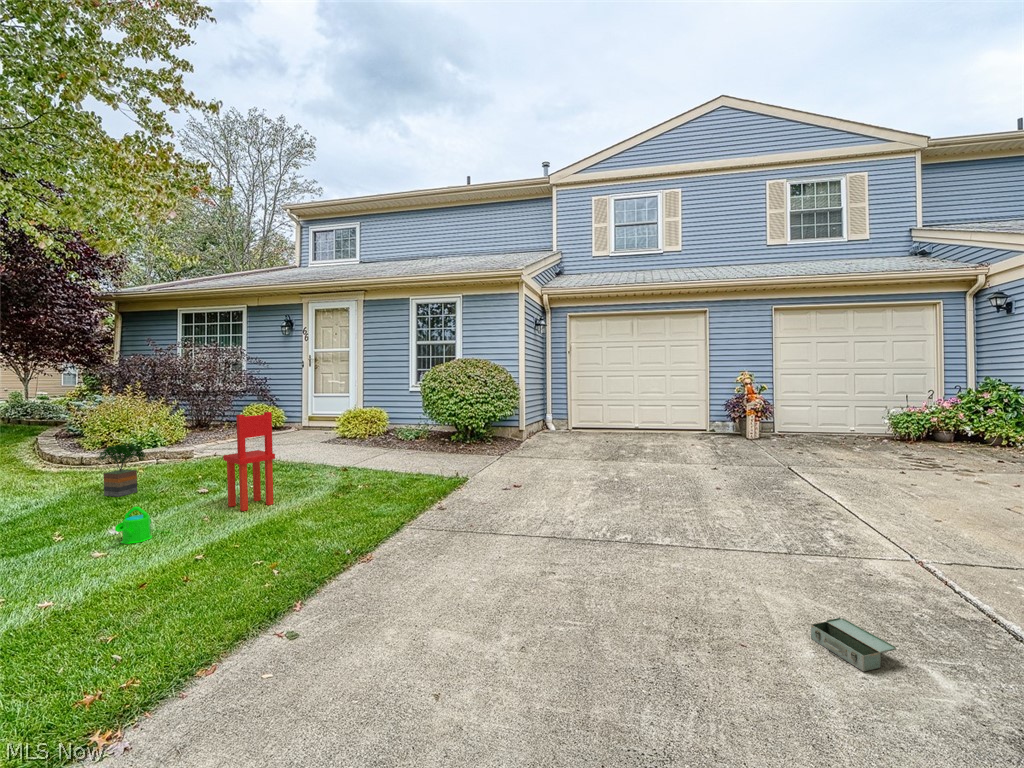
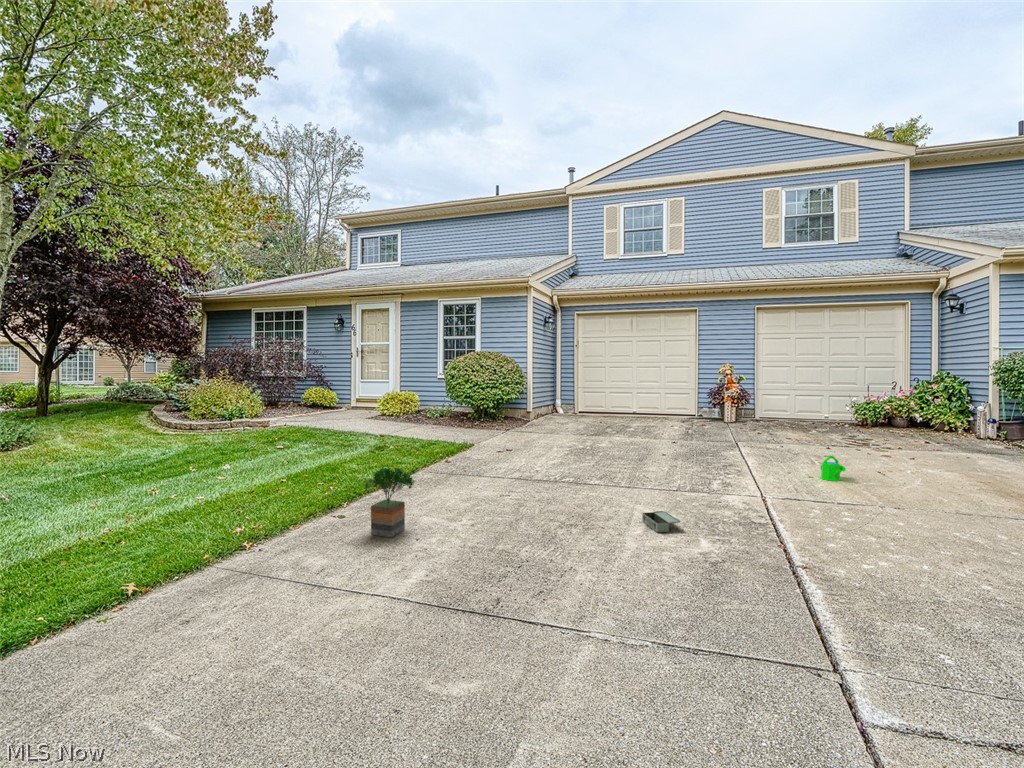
chair: present [223,412,275,511] -> none [296,389,331,457]
potted tree: present [99,444,146,497] -> present [365,468,414,537]
watering can: present [115,506,152,544] -> present [820,456,846,481]

